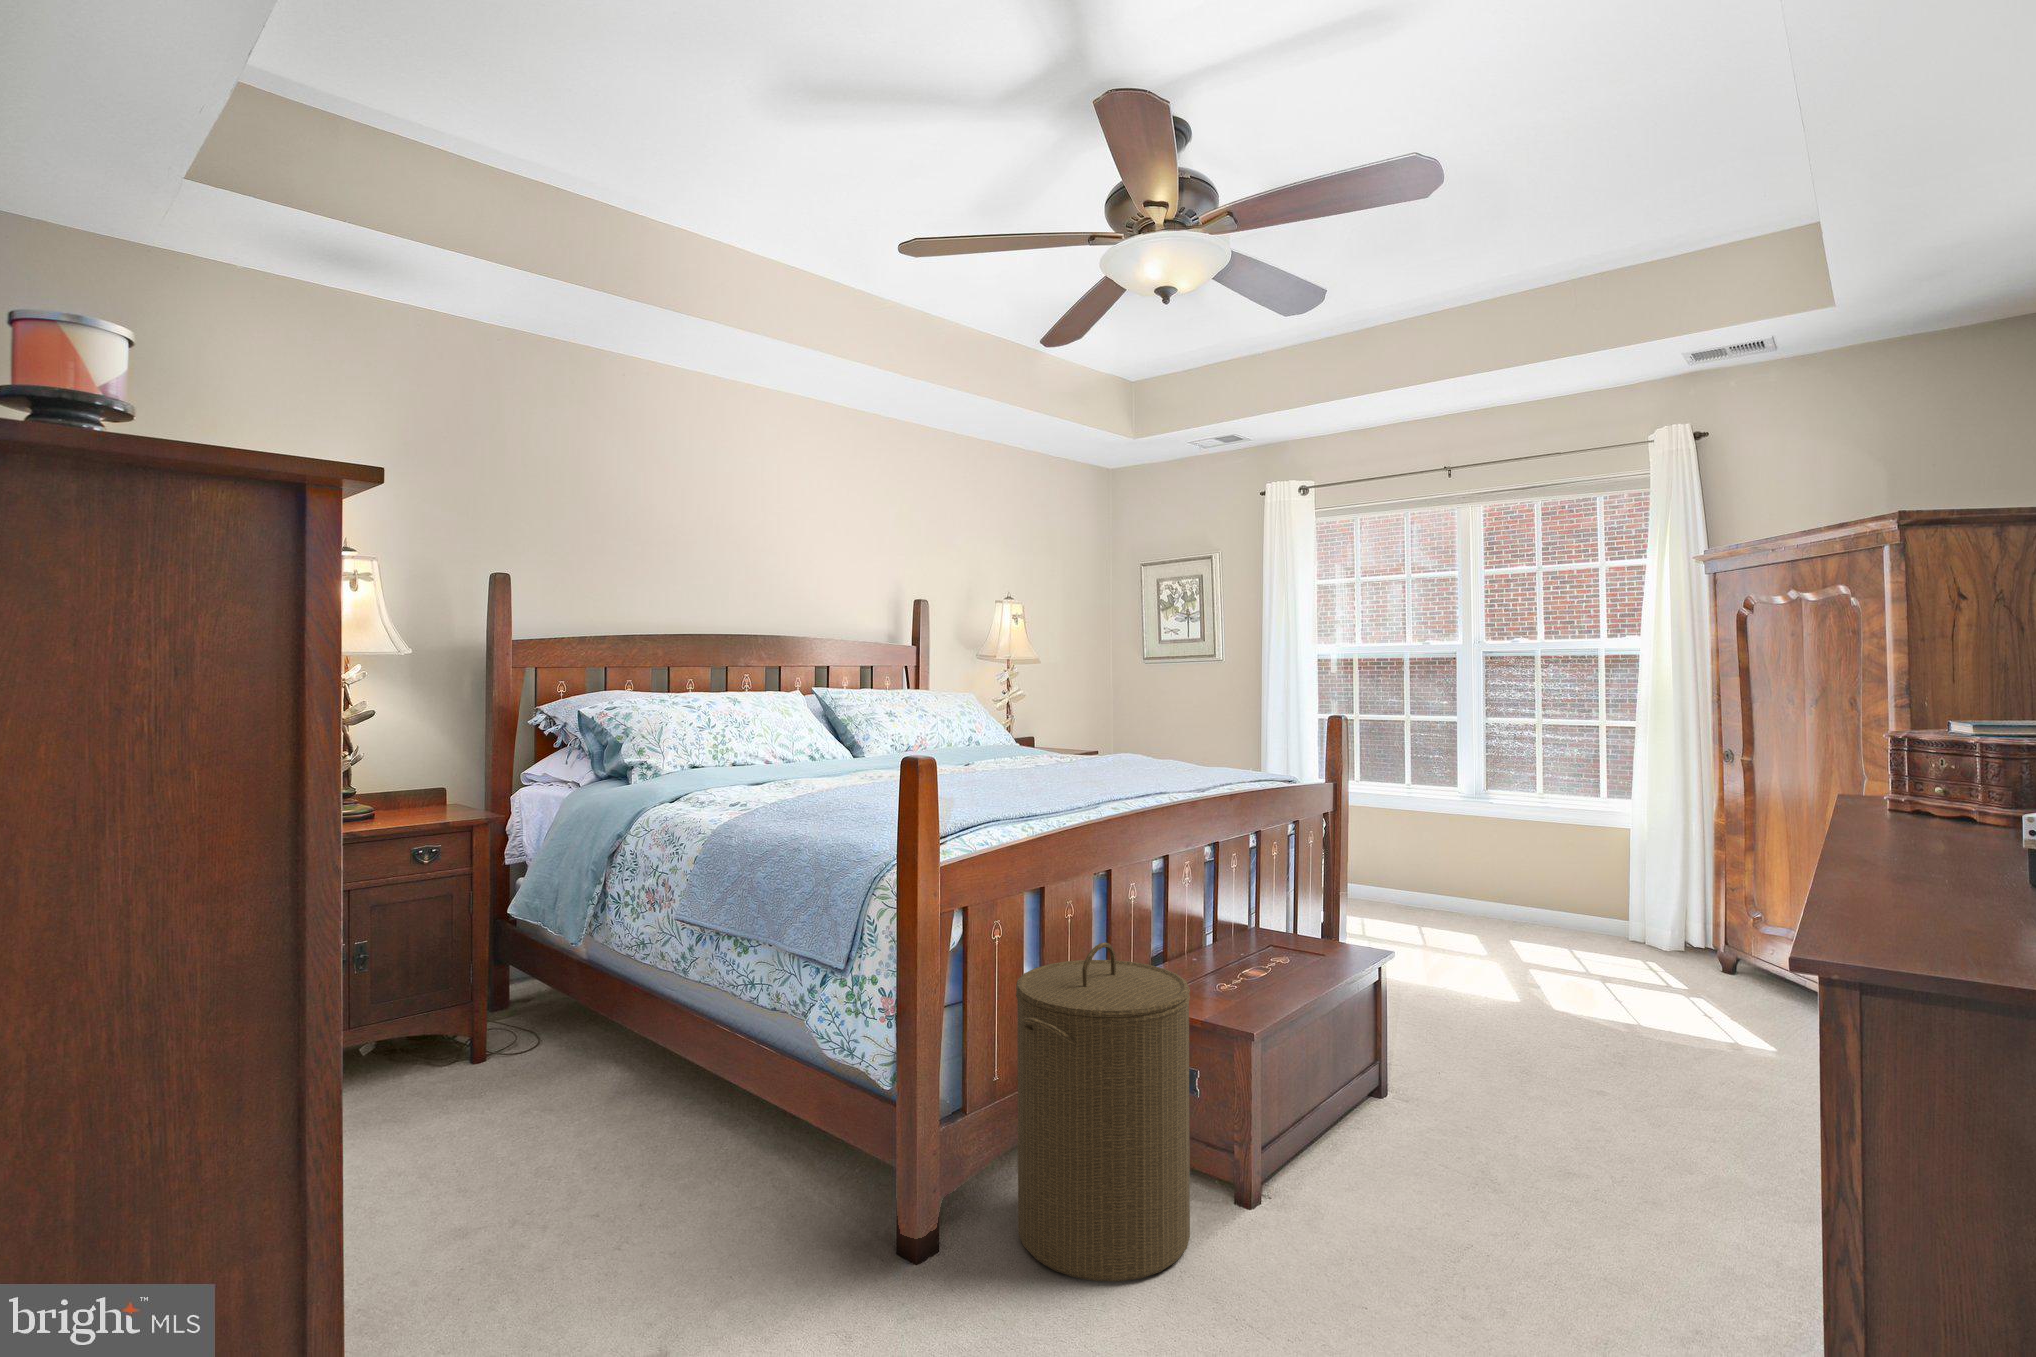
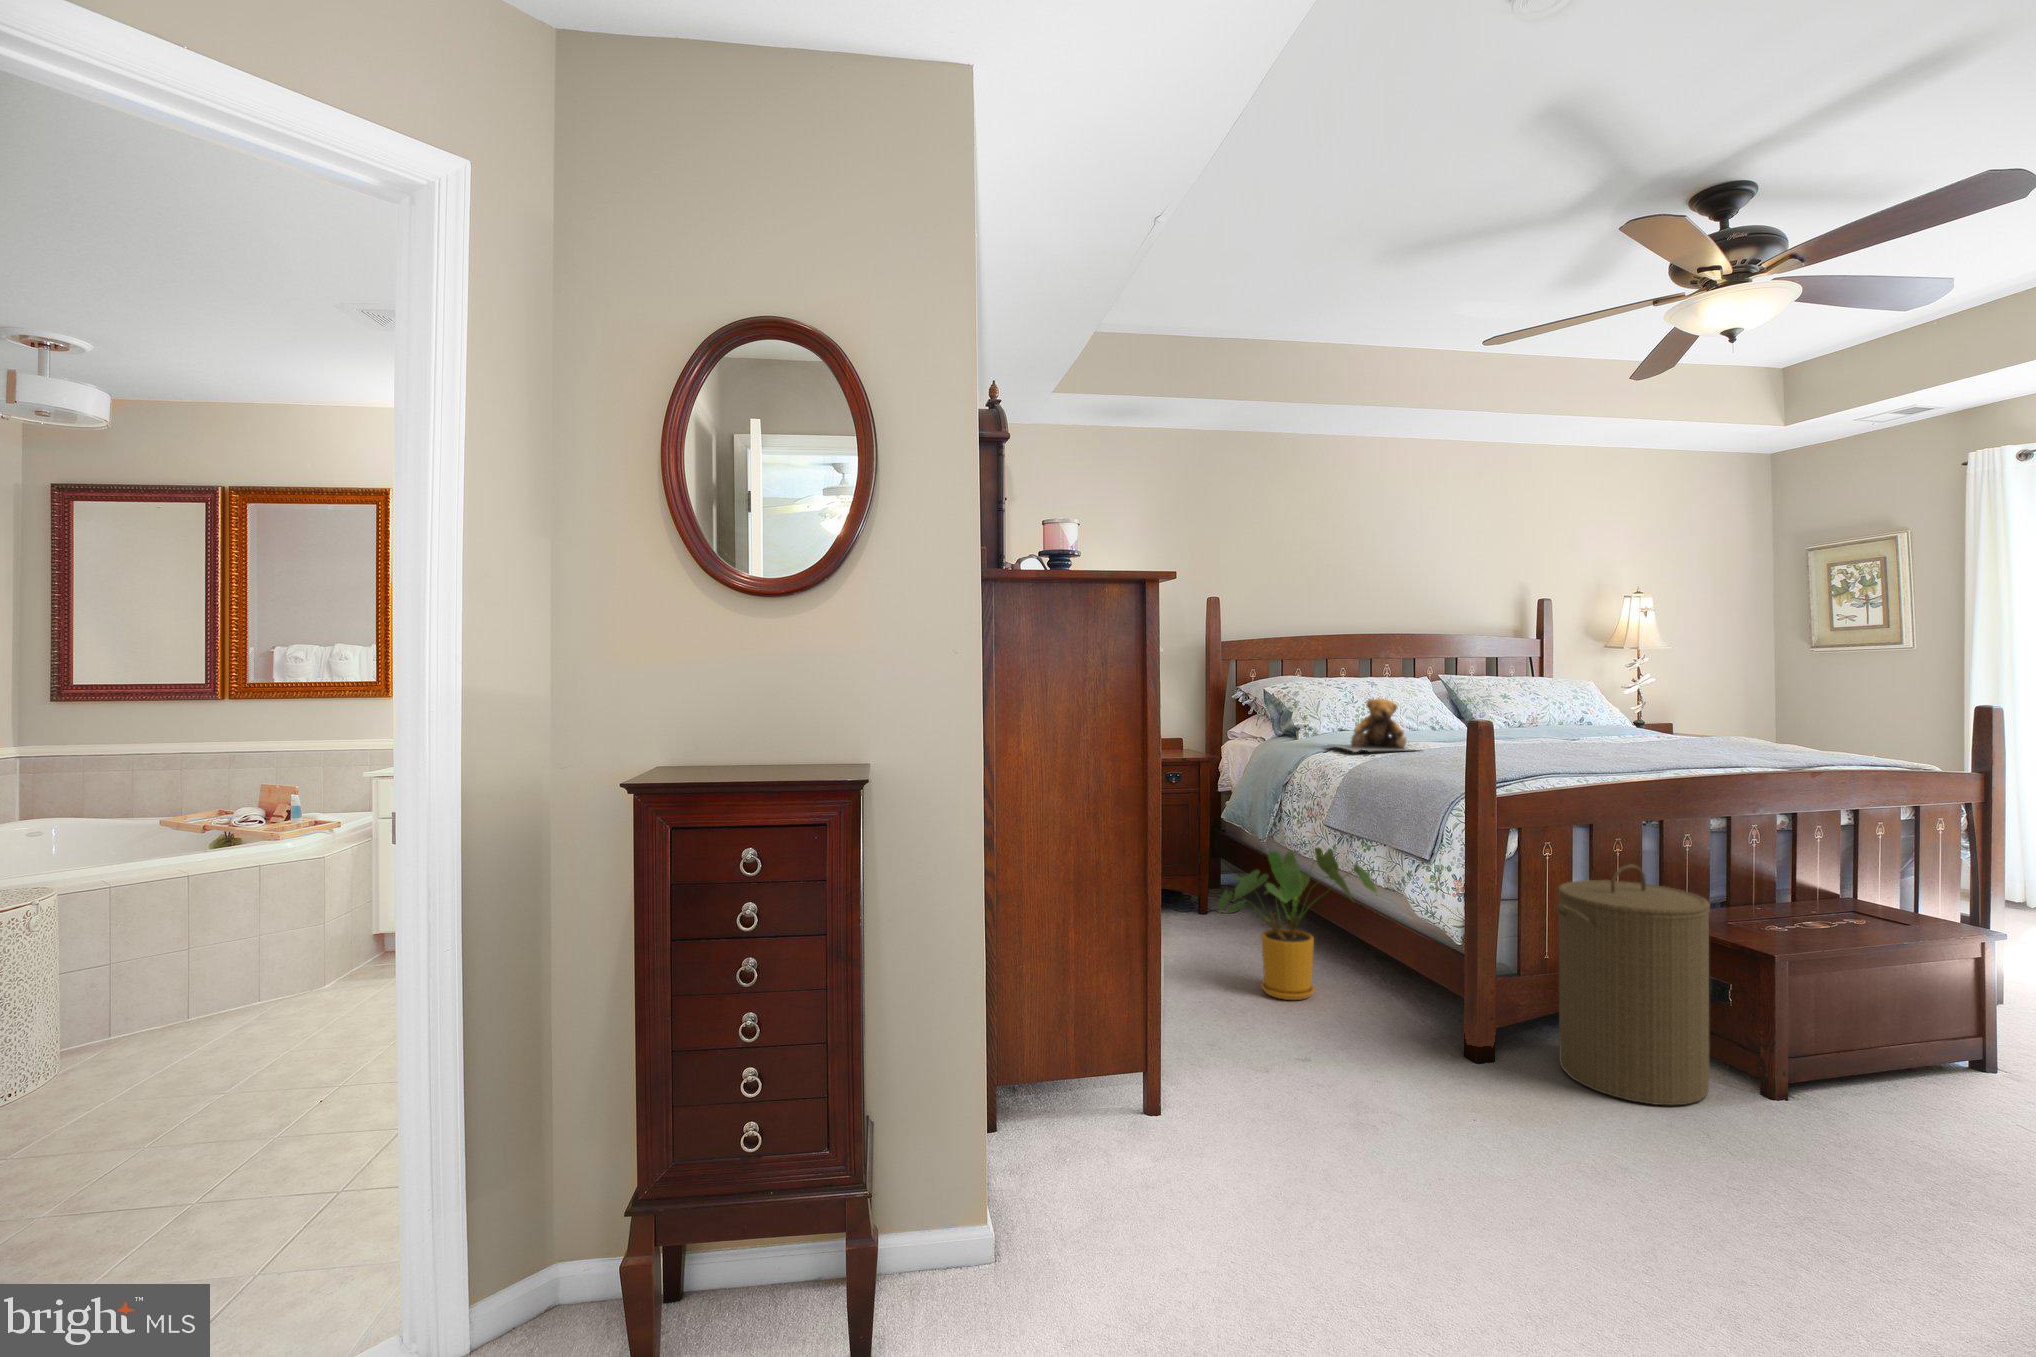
teddy bear: none [674,720,827,801] -> present [1334,698,1412,752]
house plant: none [493,958,761,1230] -> present [1218,848,1377,1000]

